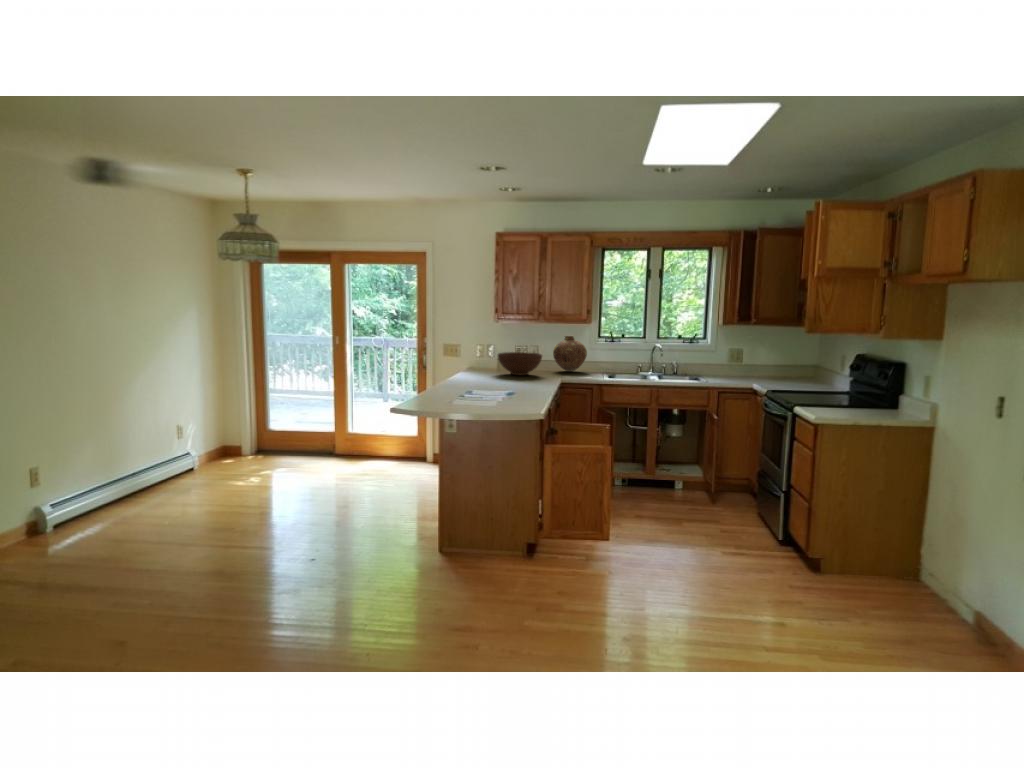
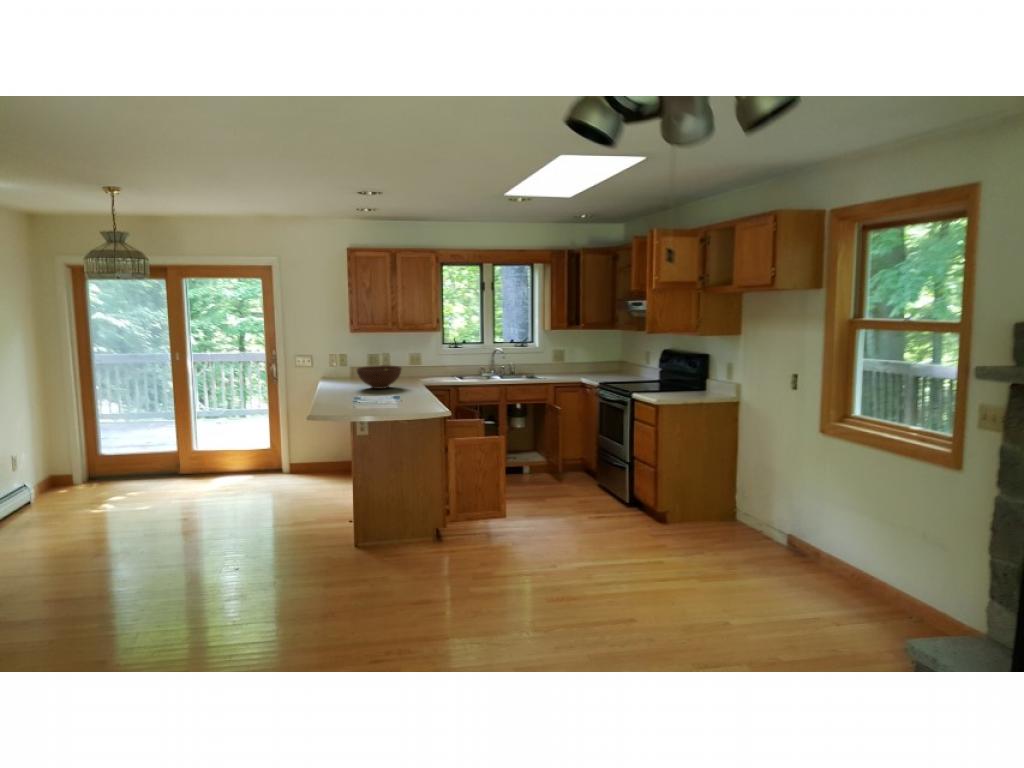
vase: present [553,336,587,372] -> none [403,346,435,380]

